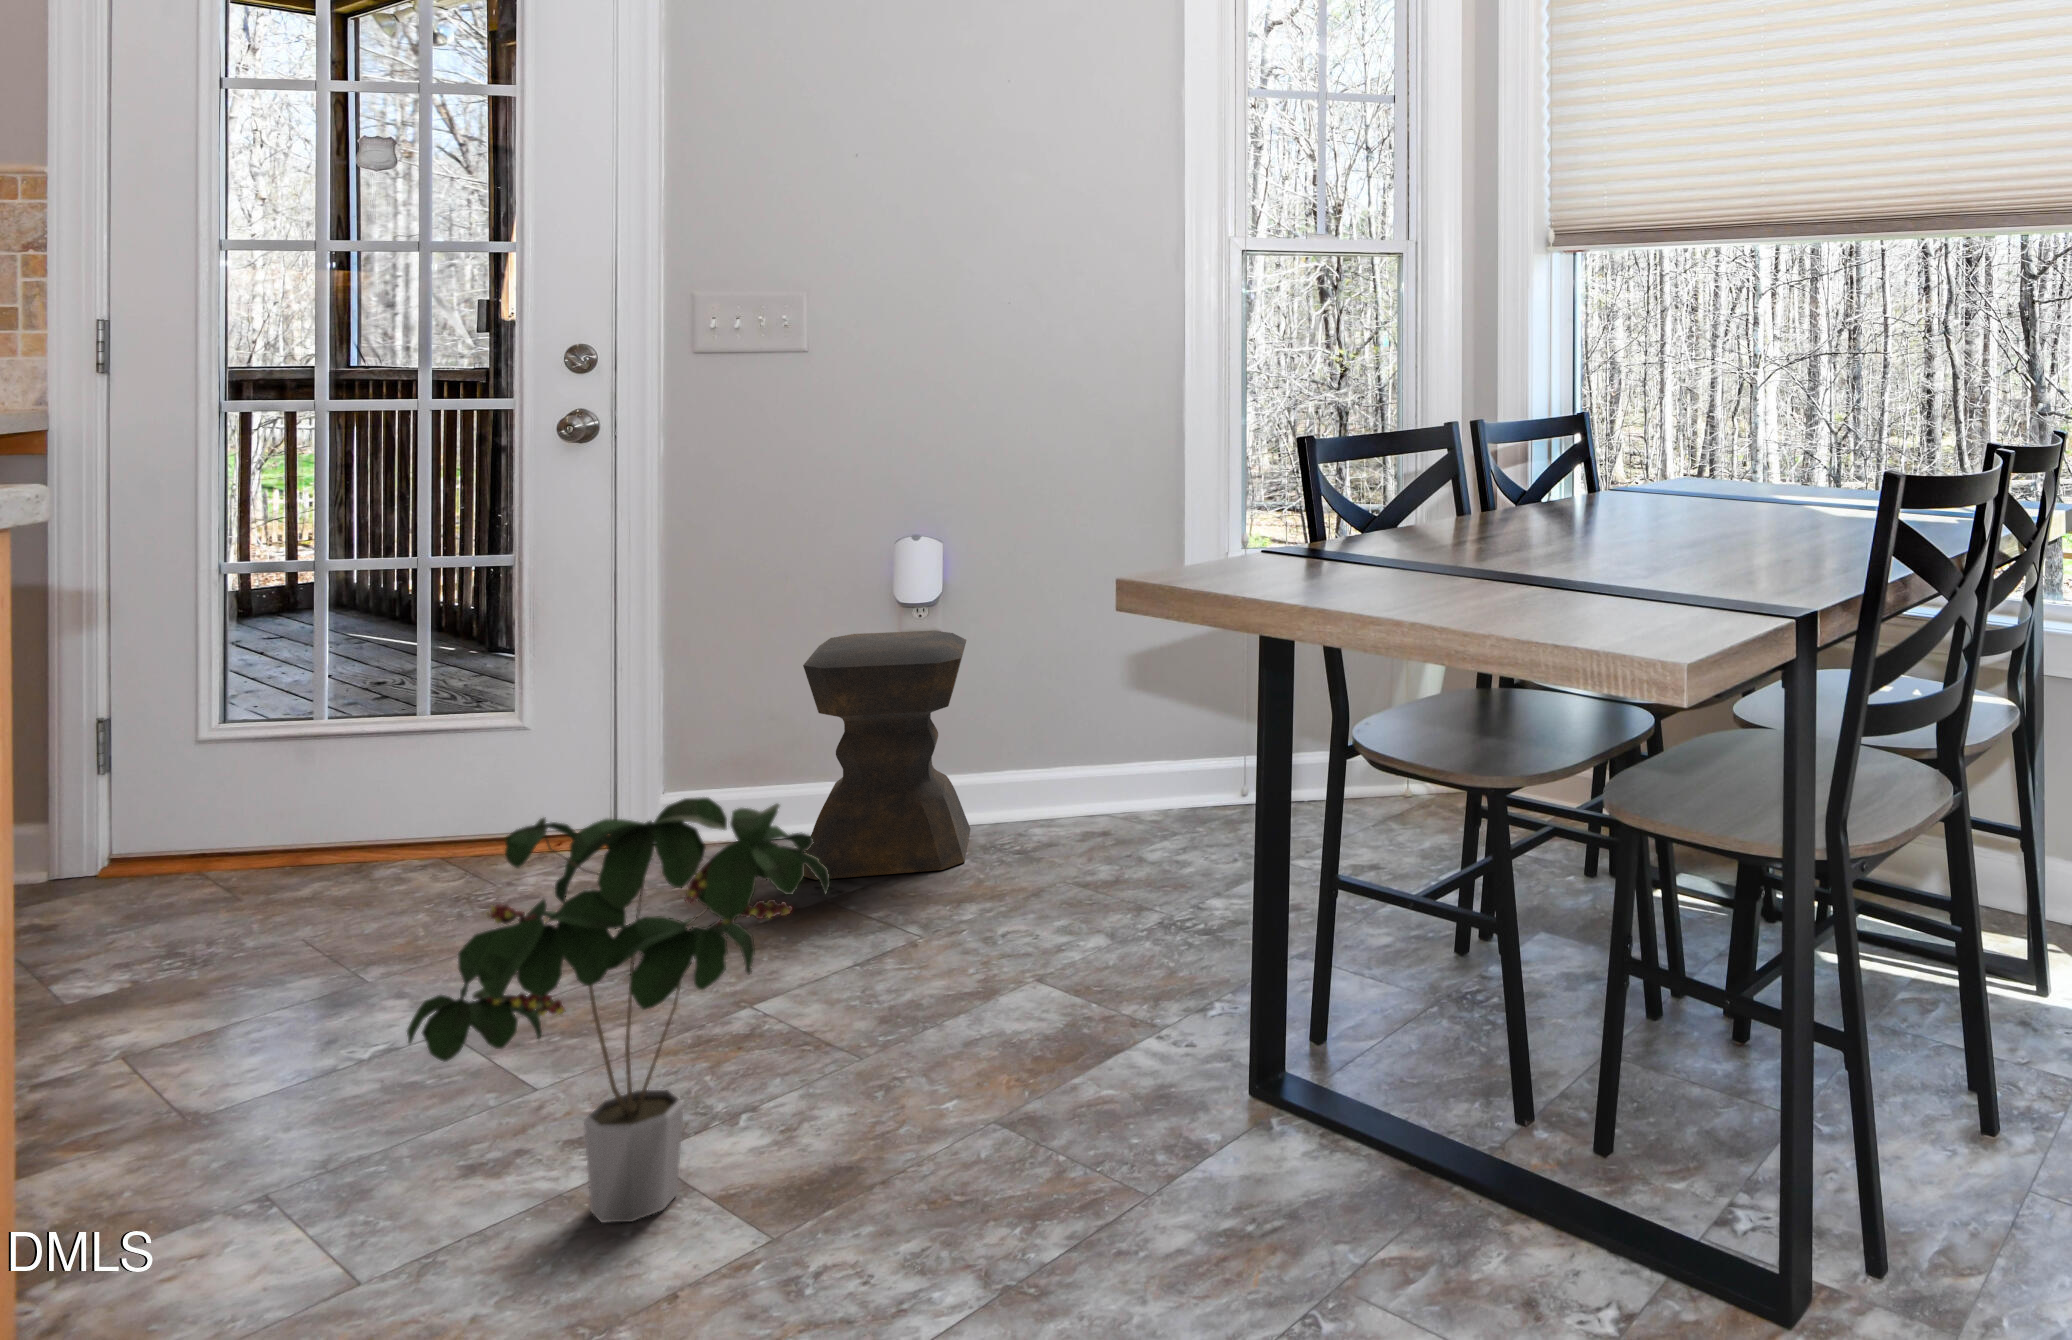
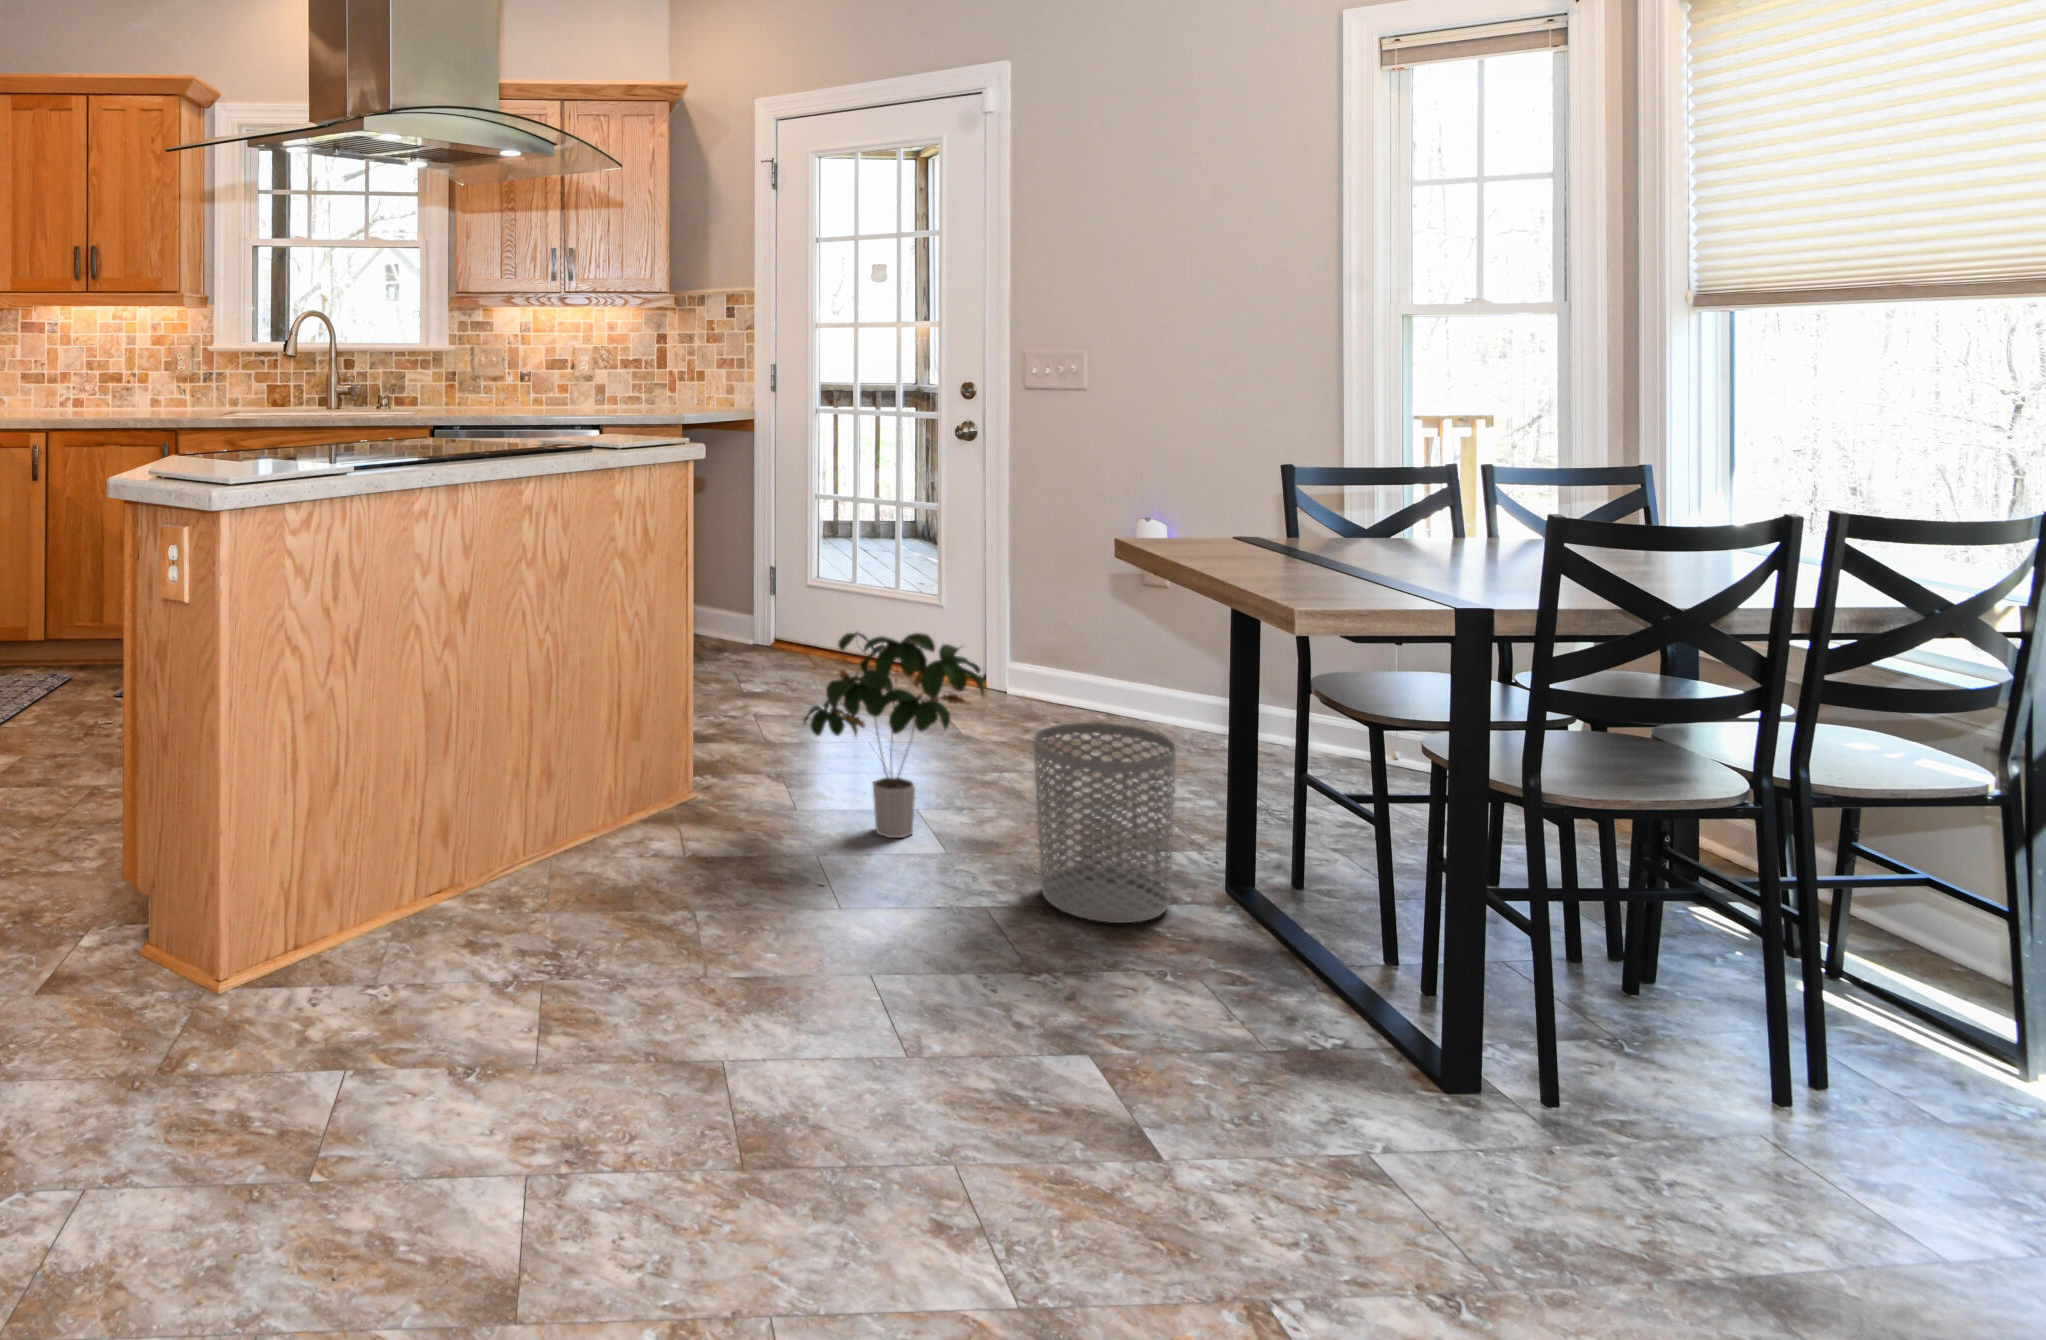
stool: present [803,631,970,880] -> none [1071,571,1193,732]
waste bin: none [987,885,1228,1249] -> present [1033,723,1176,923]

